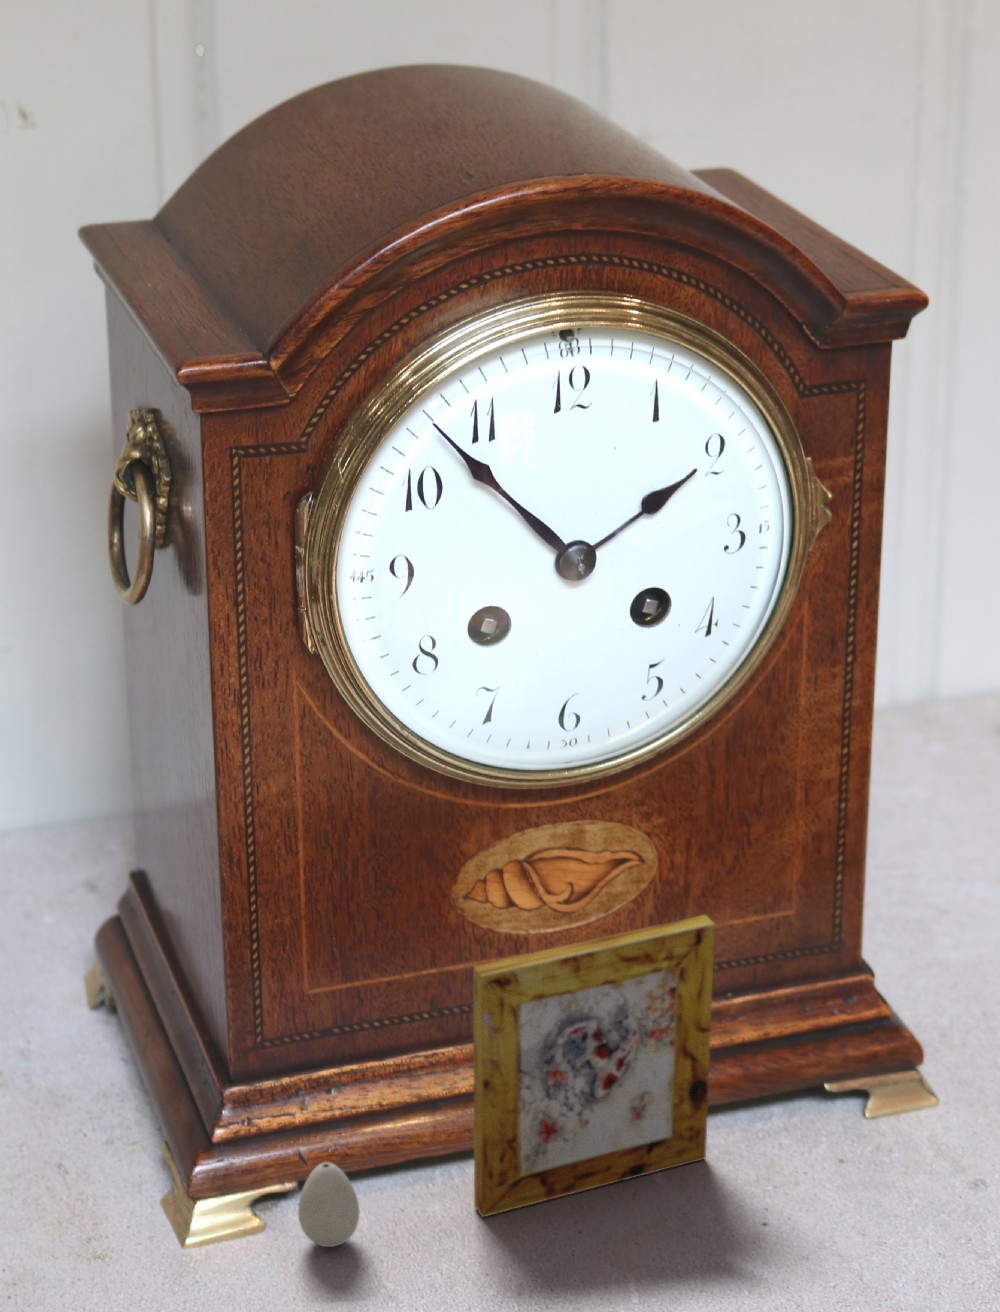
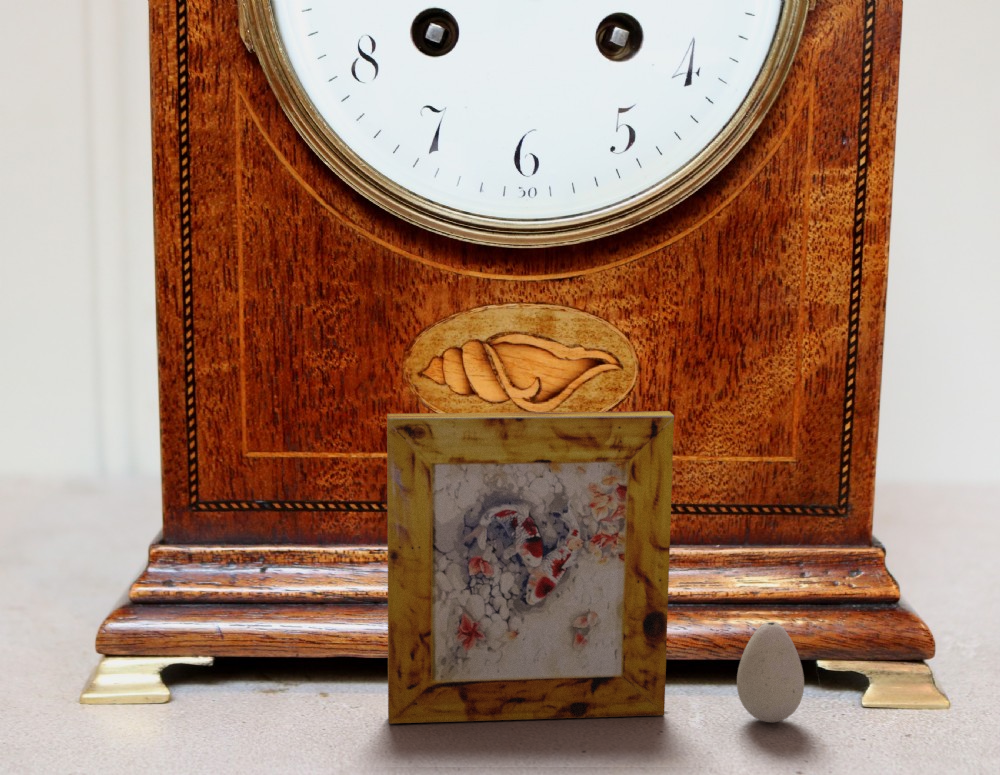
decorative egg: present [298,1162,359,1247] -> present [737,622,804,722]

